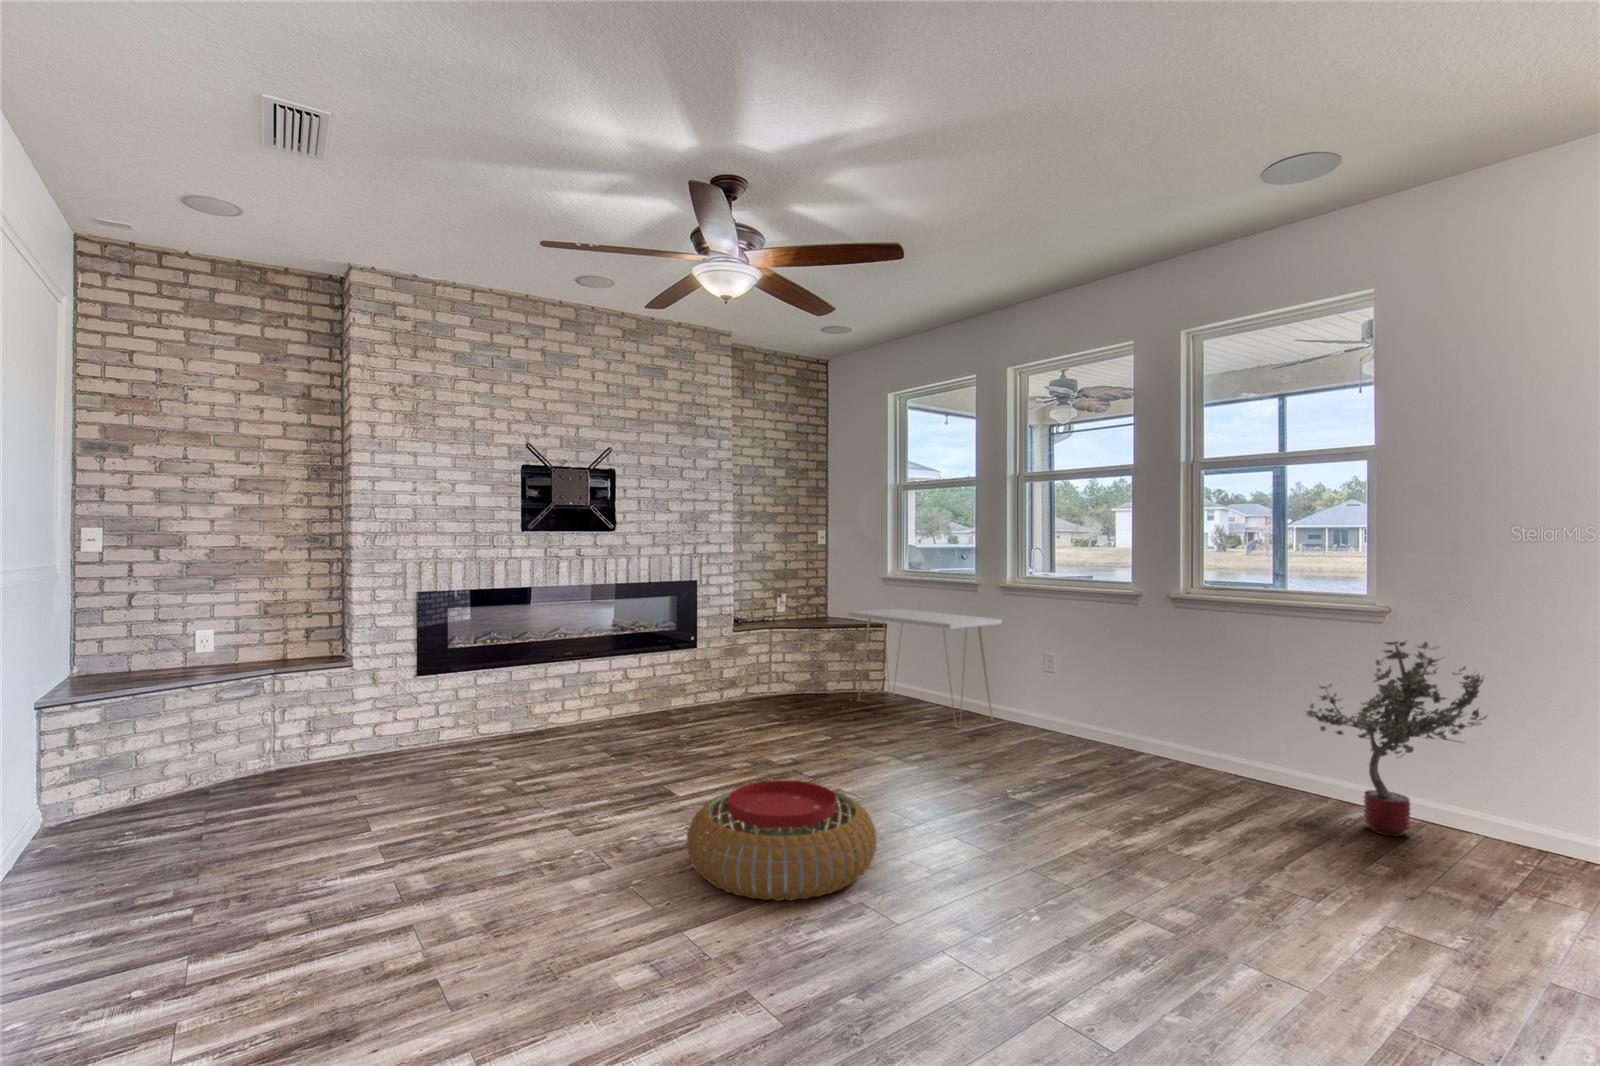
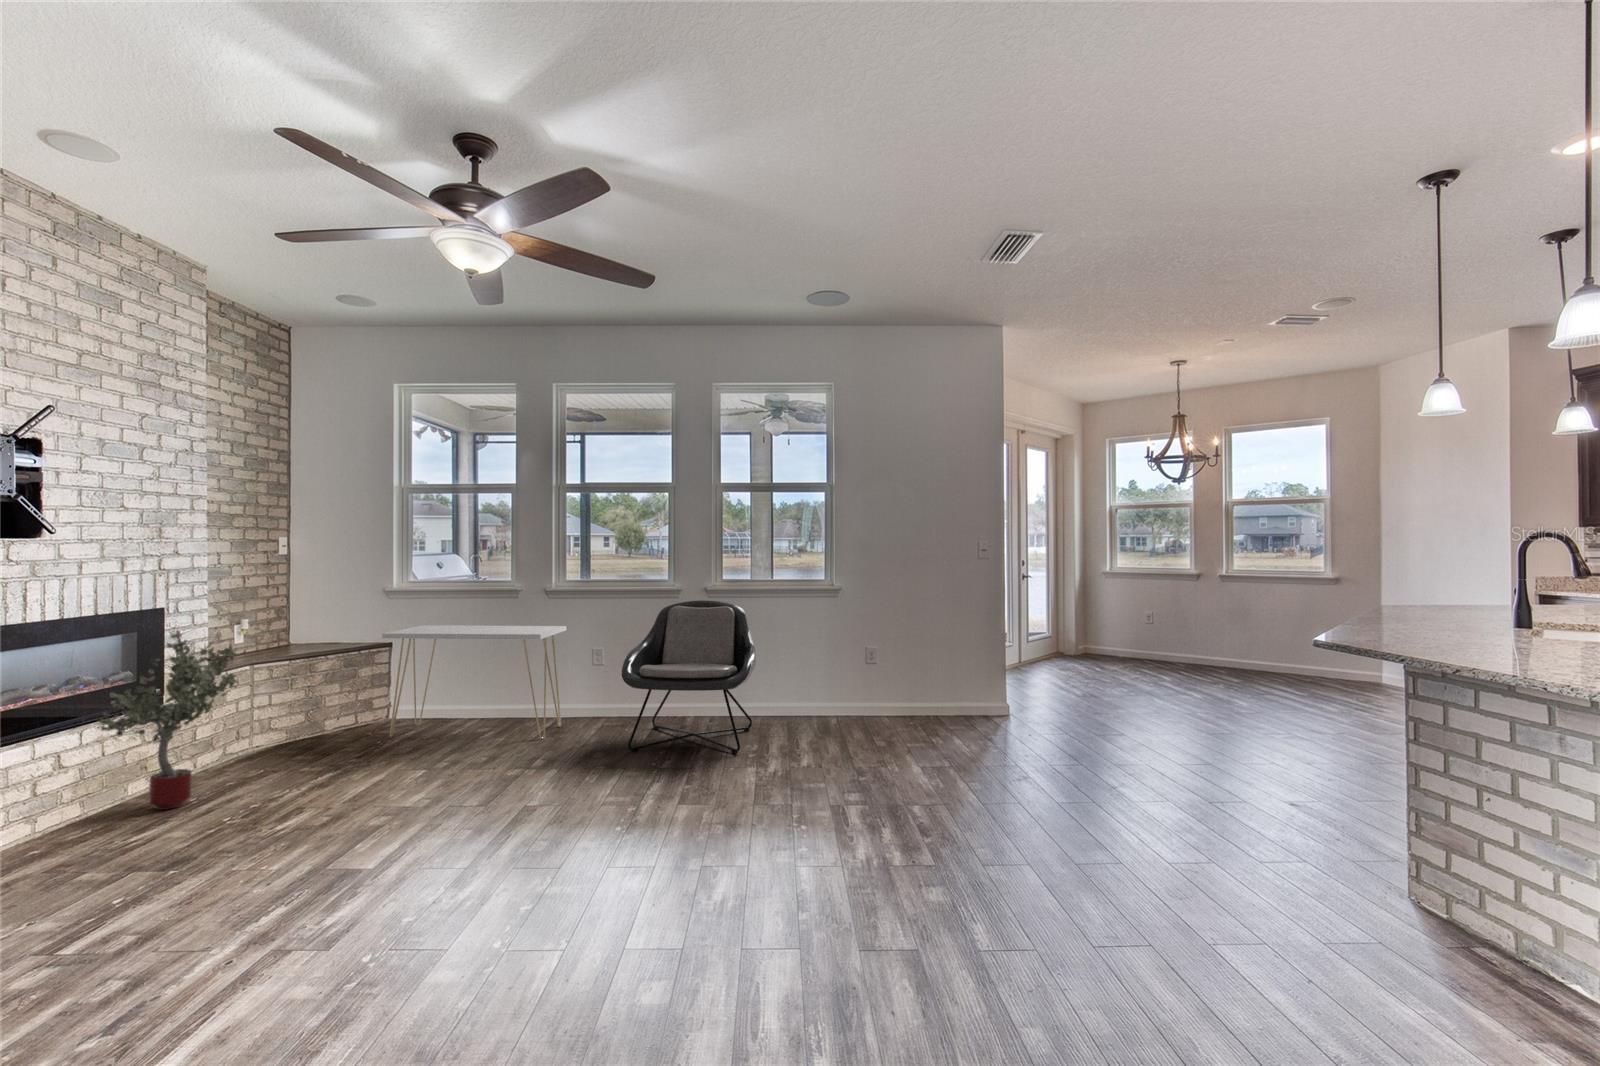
lounge chair: none [1000,601,1184,788] -> present [621,600,756,754]
potted tree: present [1306,641,1486,836] -> present [99,632,237,810]
pouf: present [687,780,877,901] -> none [518,799,720,927]

